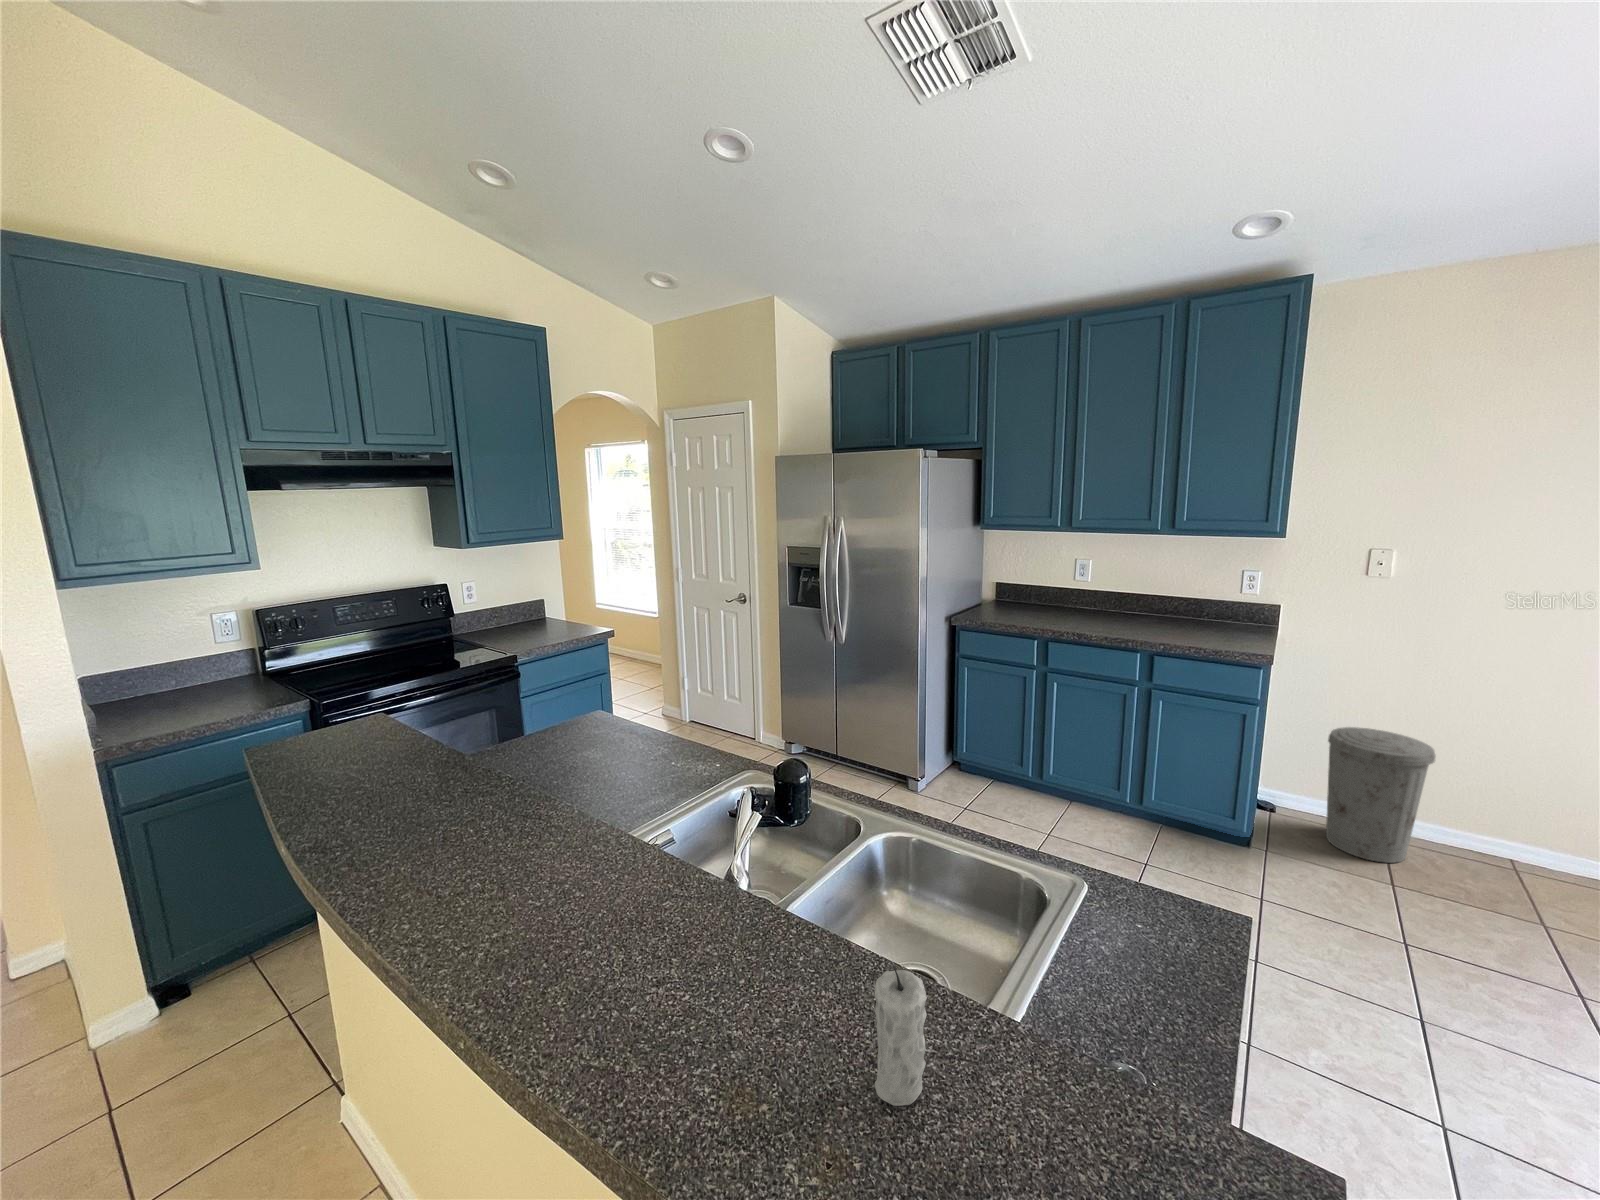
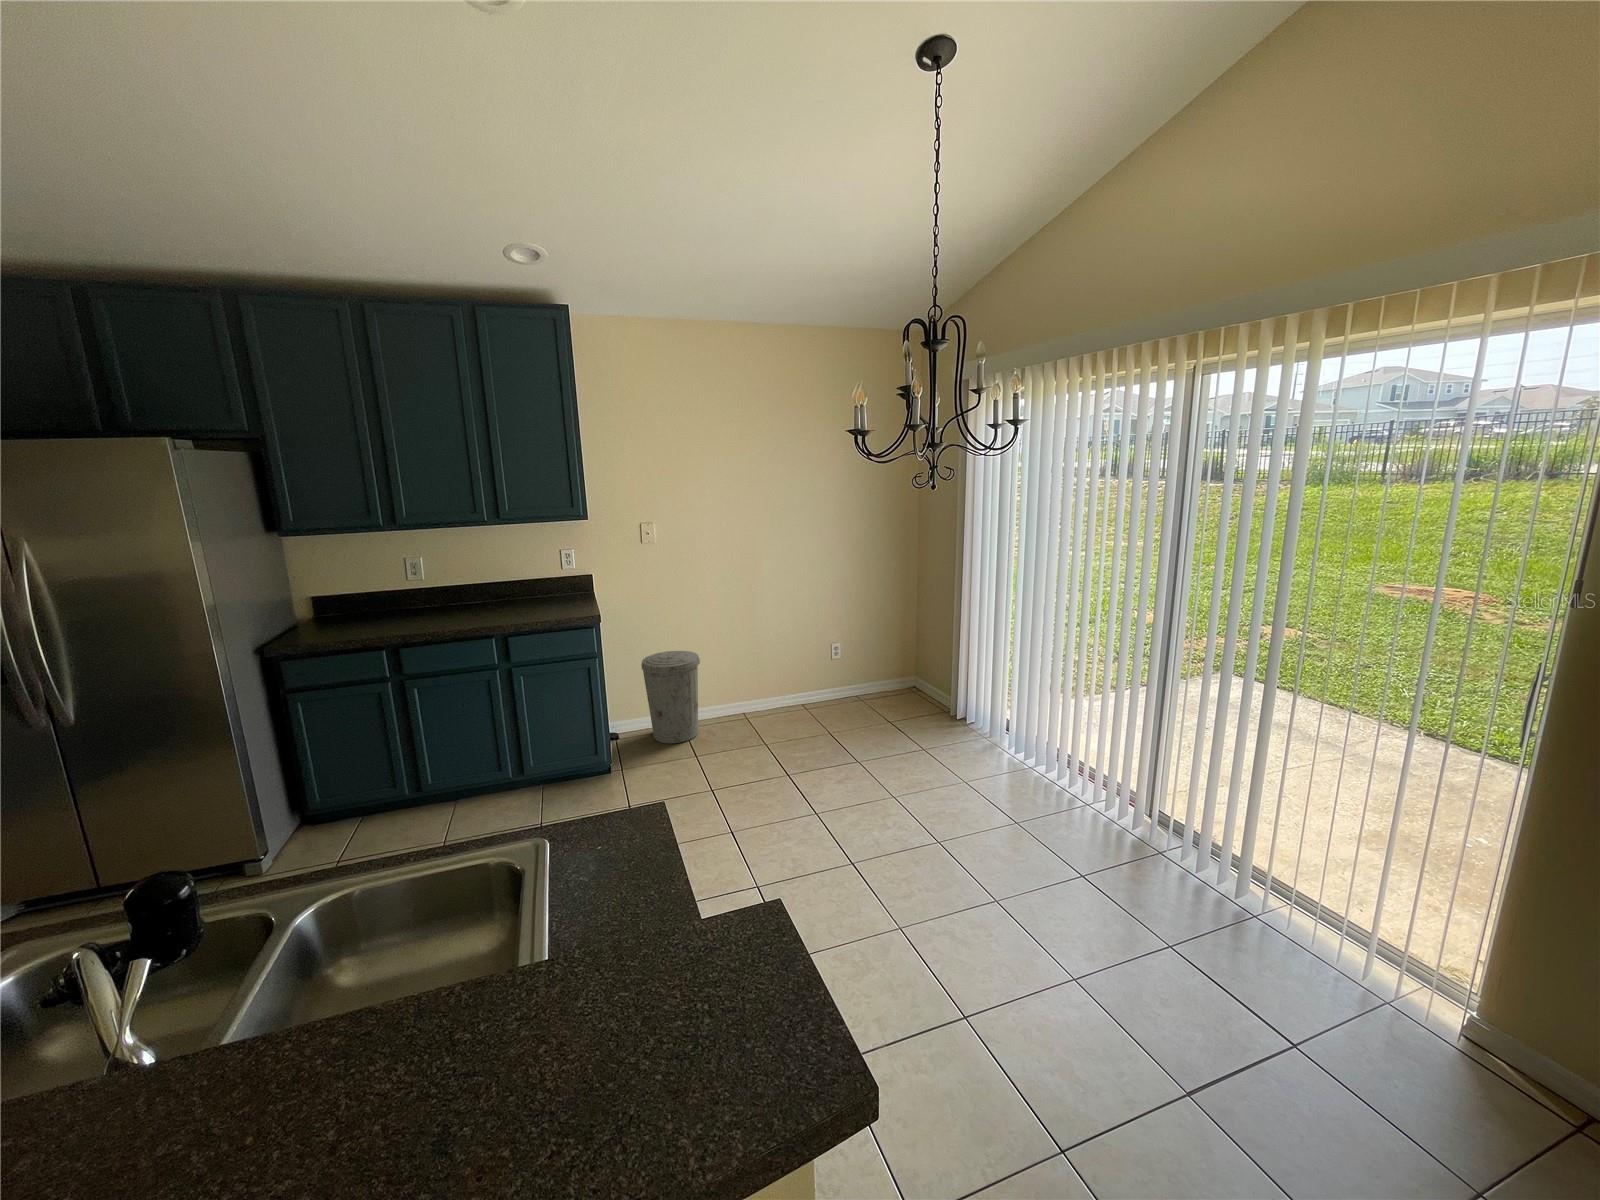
candle: present [875,963,927,1106] -> none [463,958,530,1095]

